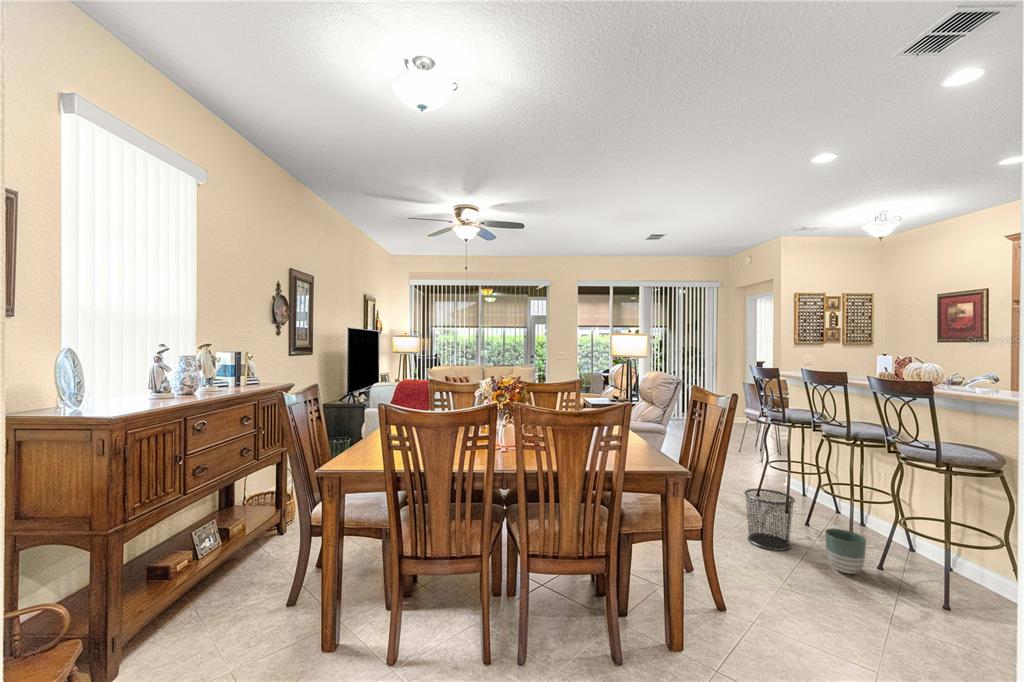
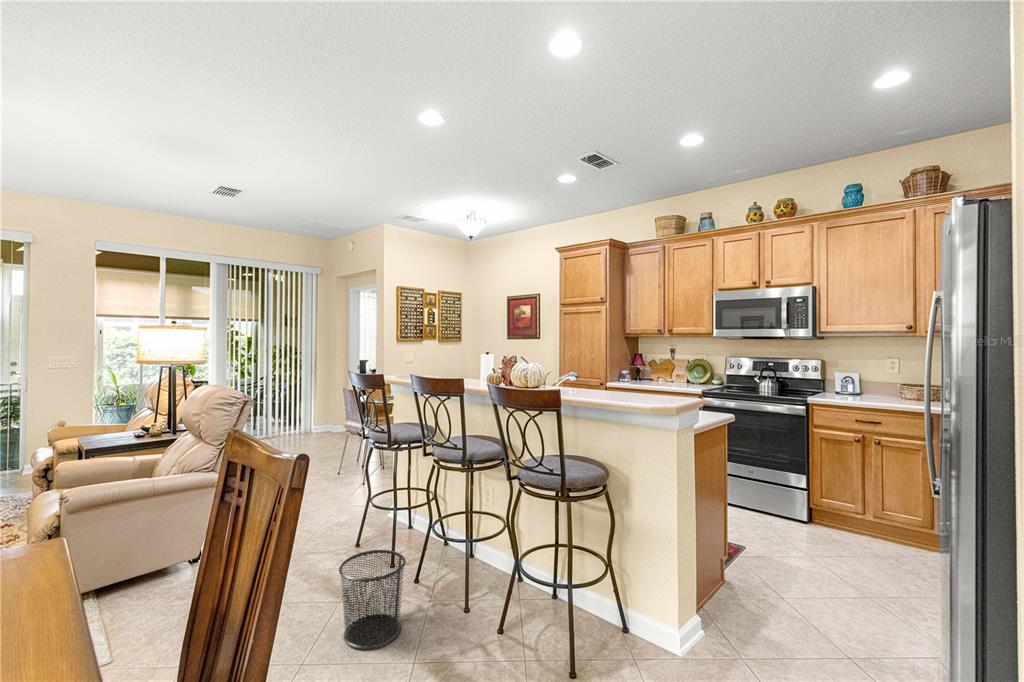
planter: present [825,529,866,574] -> none [443,587,488,652]

